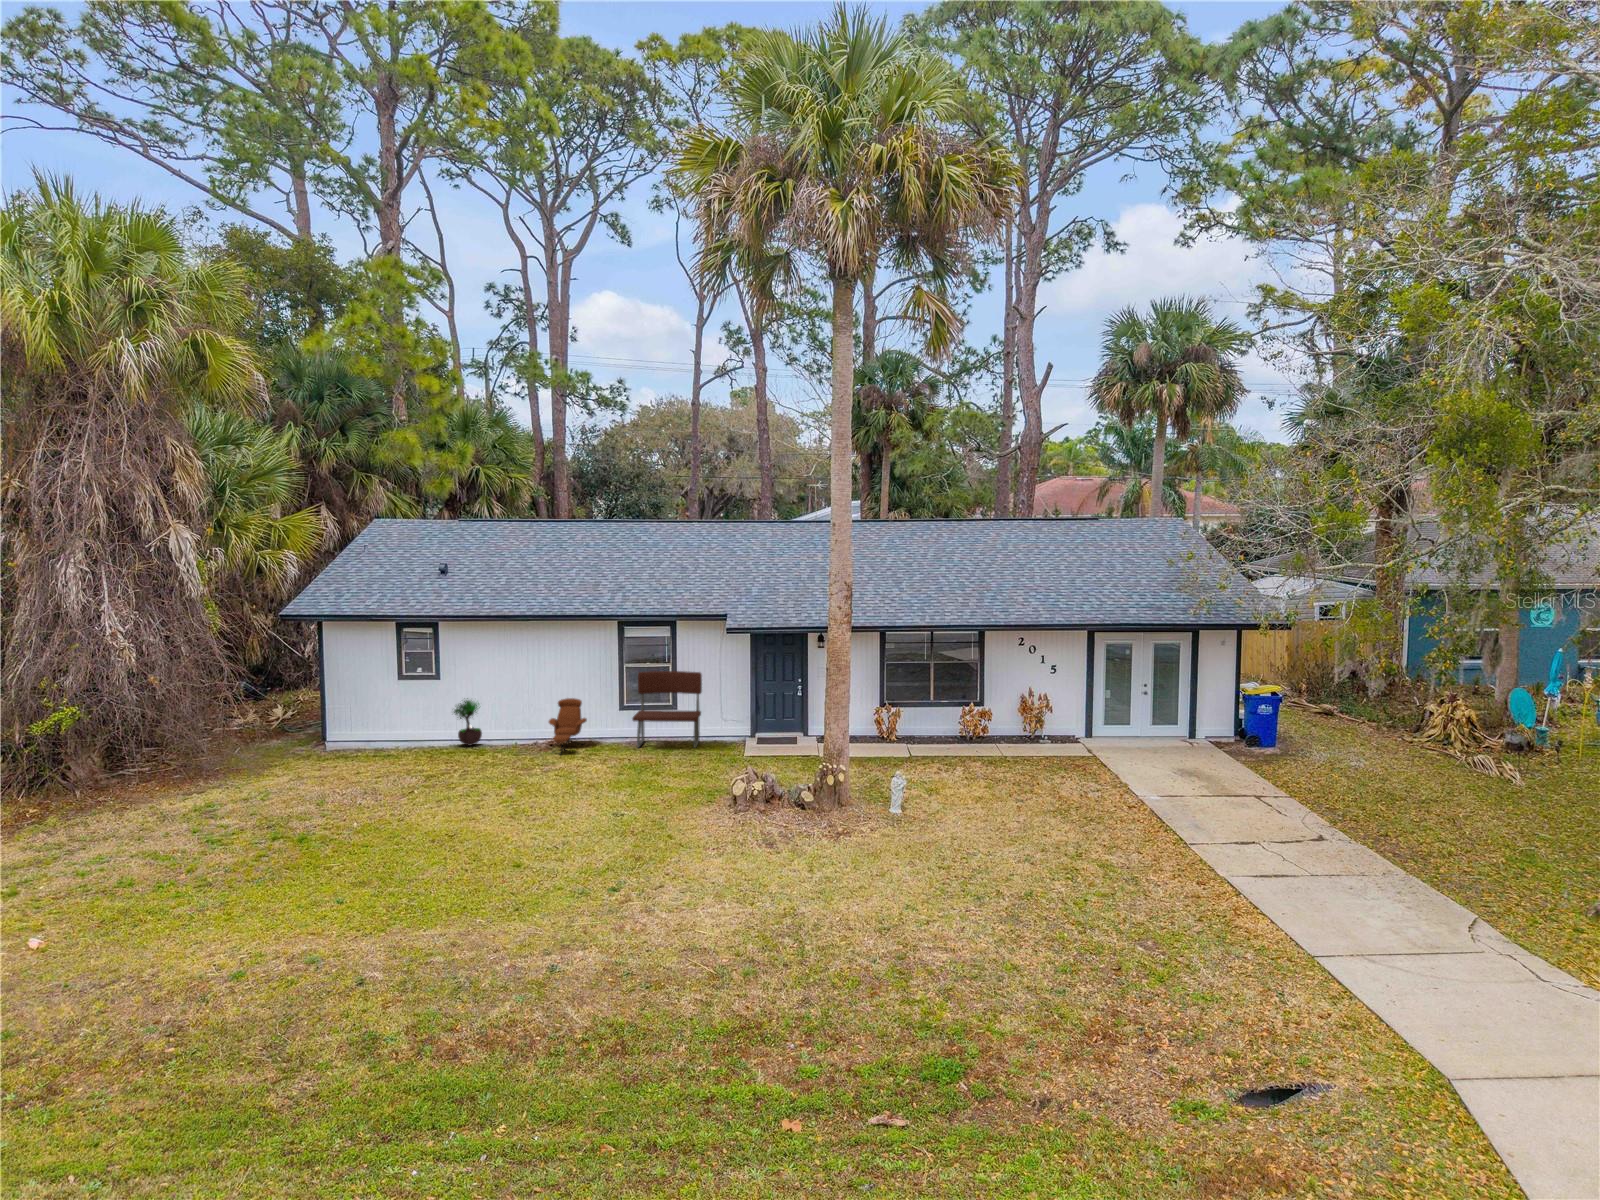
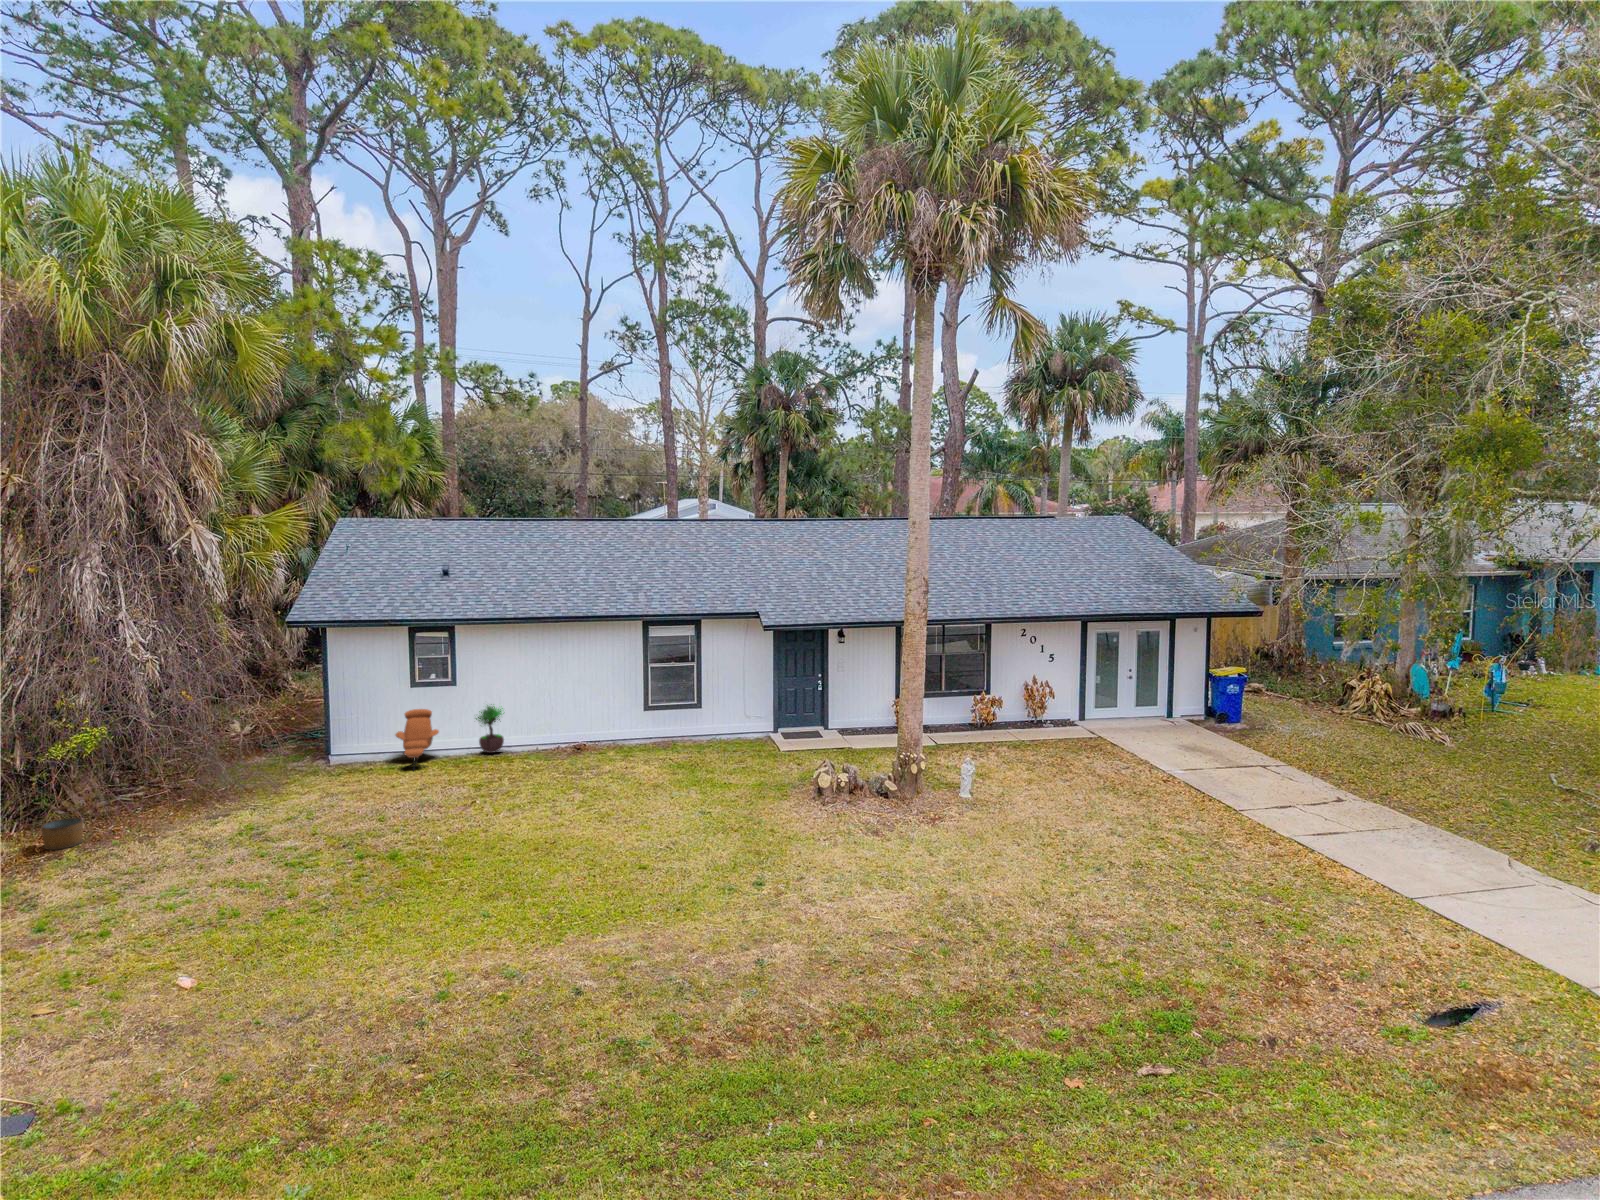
bench: present [632,671,702,748] -> none [665,670,731,747]
lounge chair: present [549,698,587,753] -> present [396,709,439,768]
bucket: none [33,775,71,812] -> present [41,807,83,850]

